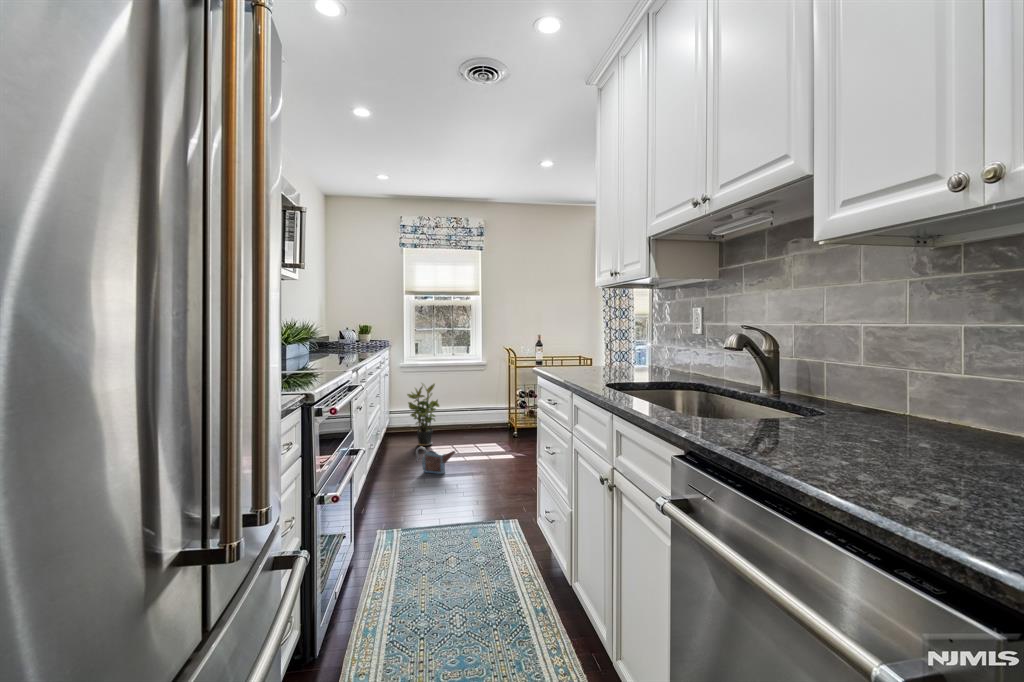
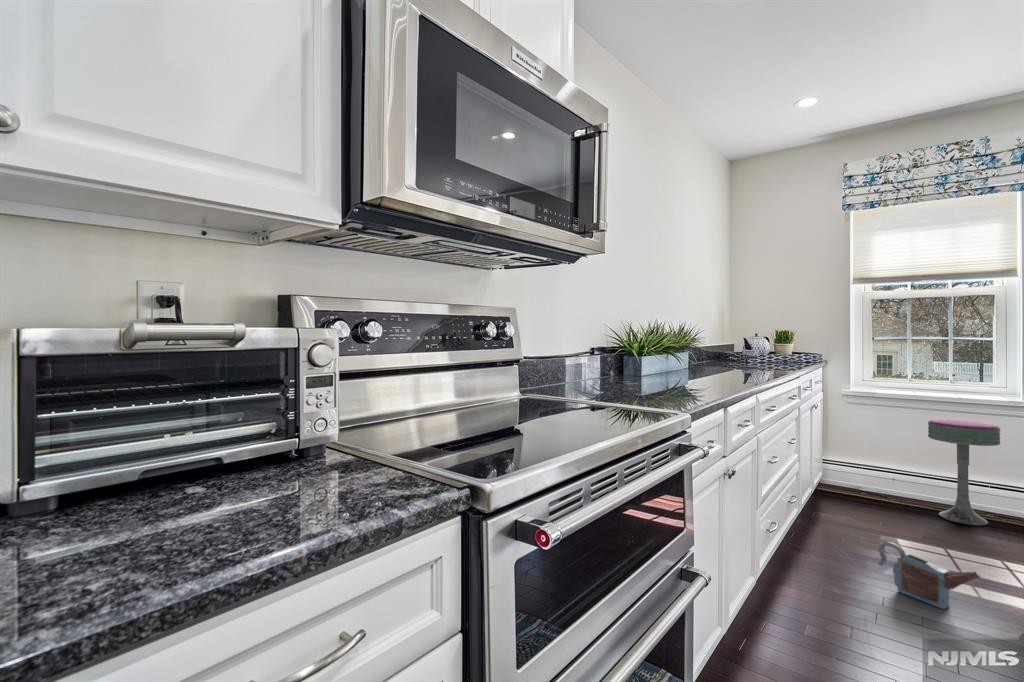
bar stool: none [443,376,473,434] -> present [928,419,1000,525]
potted plant: present [407,384,439,446] -> none [856,424,924,534]

